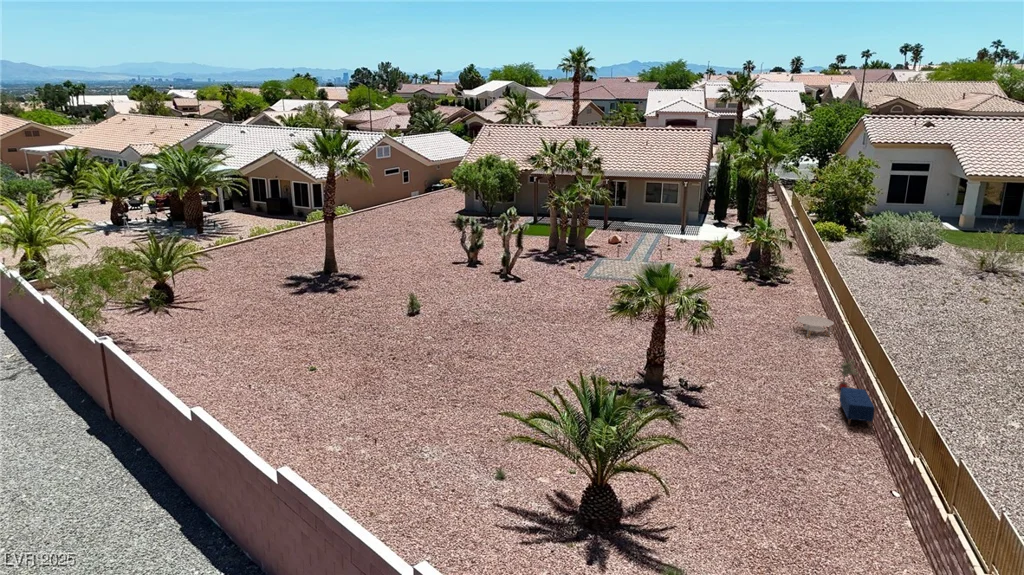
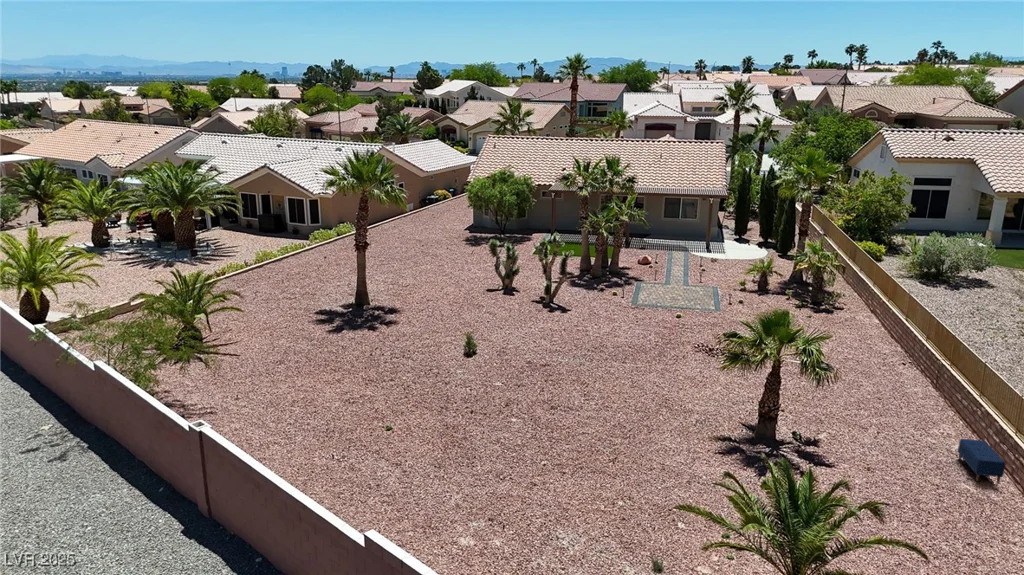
round table: present [796,316,834,338] -> none [874,351,915,376]
potted tree: present [840,358,858,389] -> none [948,404,970,438]

